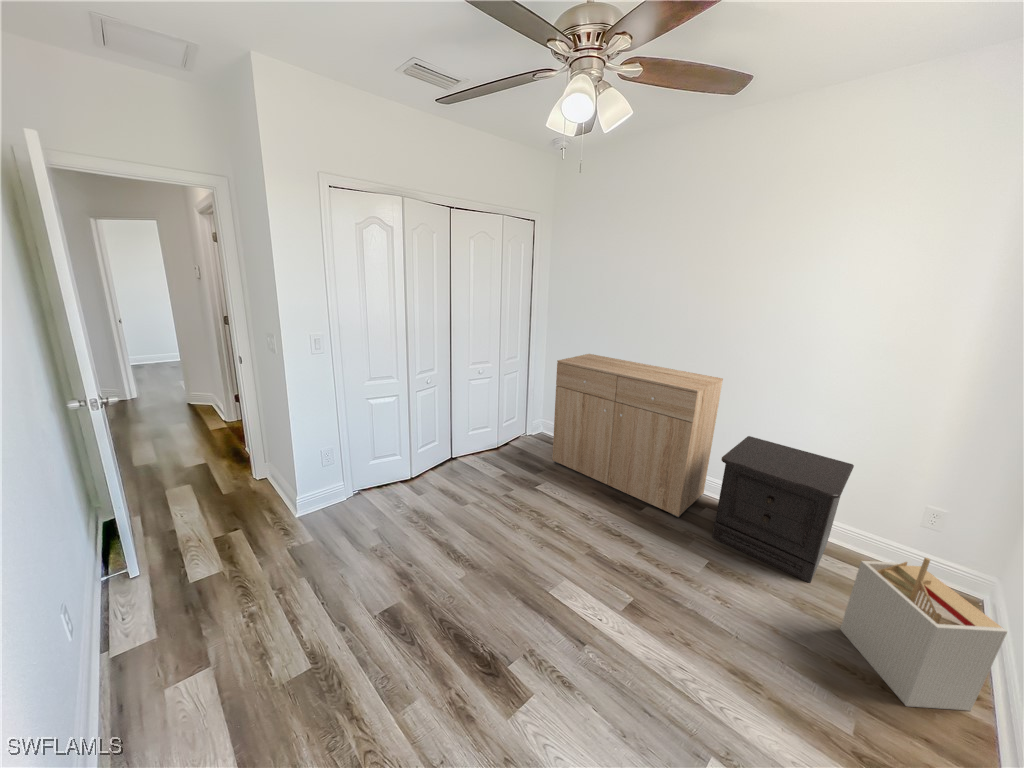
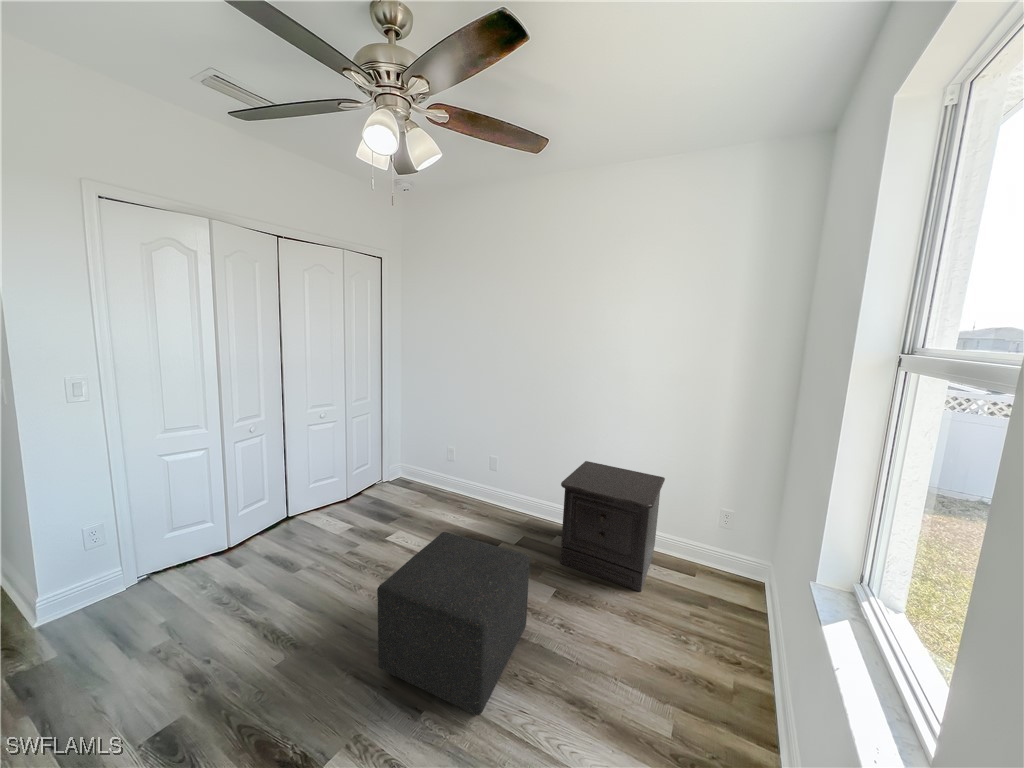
dresser: present [552,354,723,518] -> none [409,393,561,548]
ottoman: none [546,492,691,660] -> present [377,532,530,715]
storage bin: present [840,558,1007,710] -> none [664,550,771,694]

